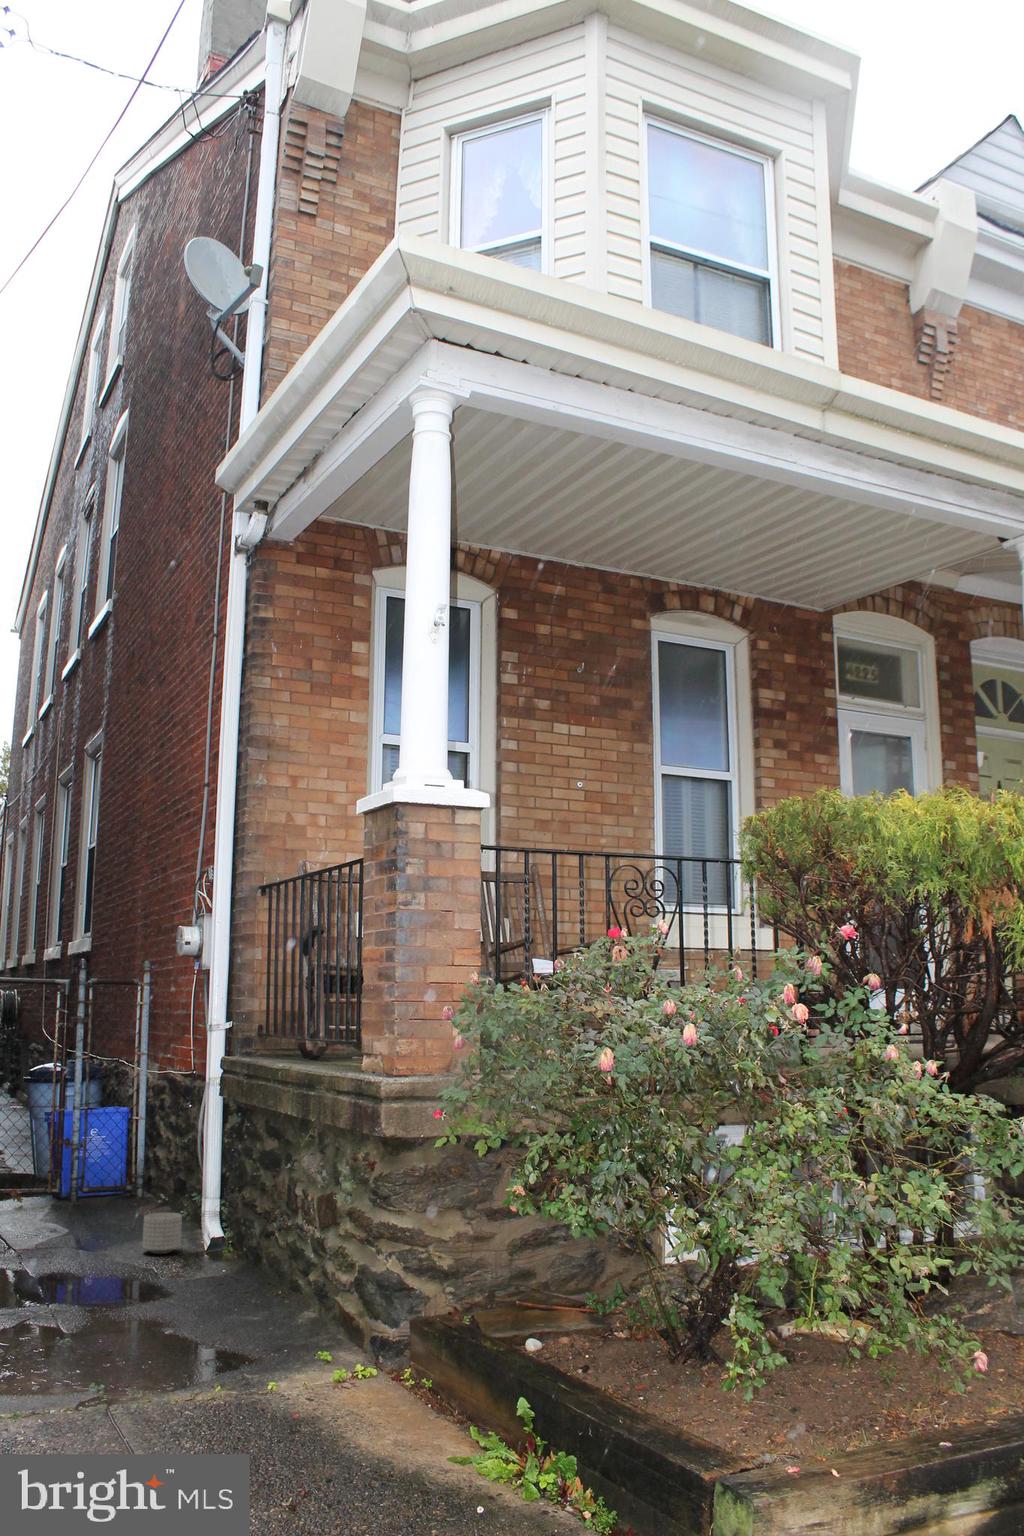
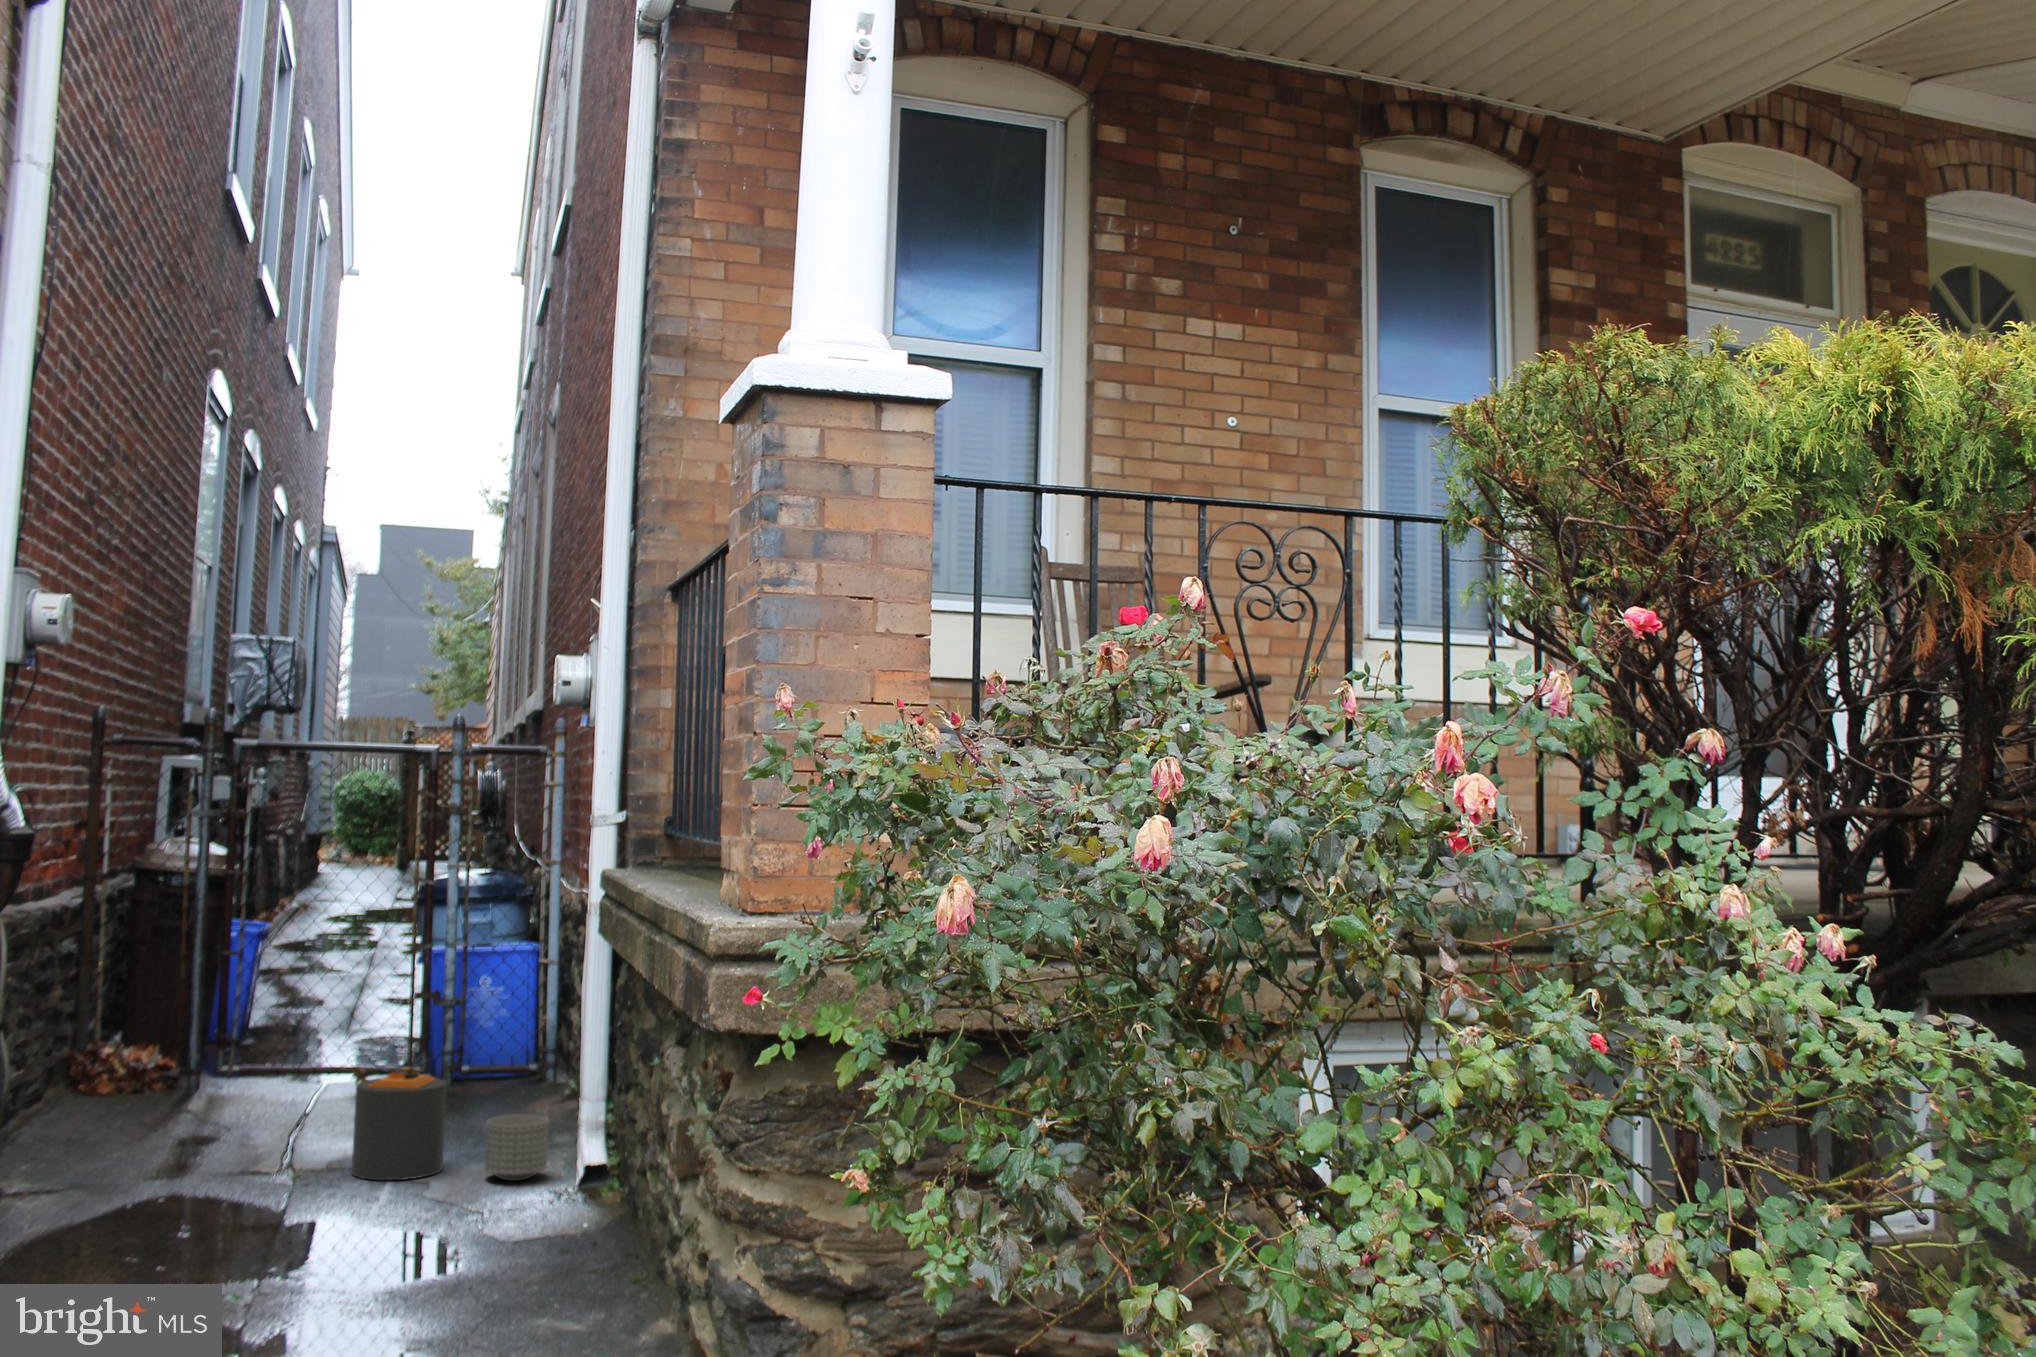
trash can: none [55,1169,115,1257] -> present [352,1047,447,1180]

